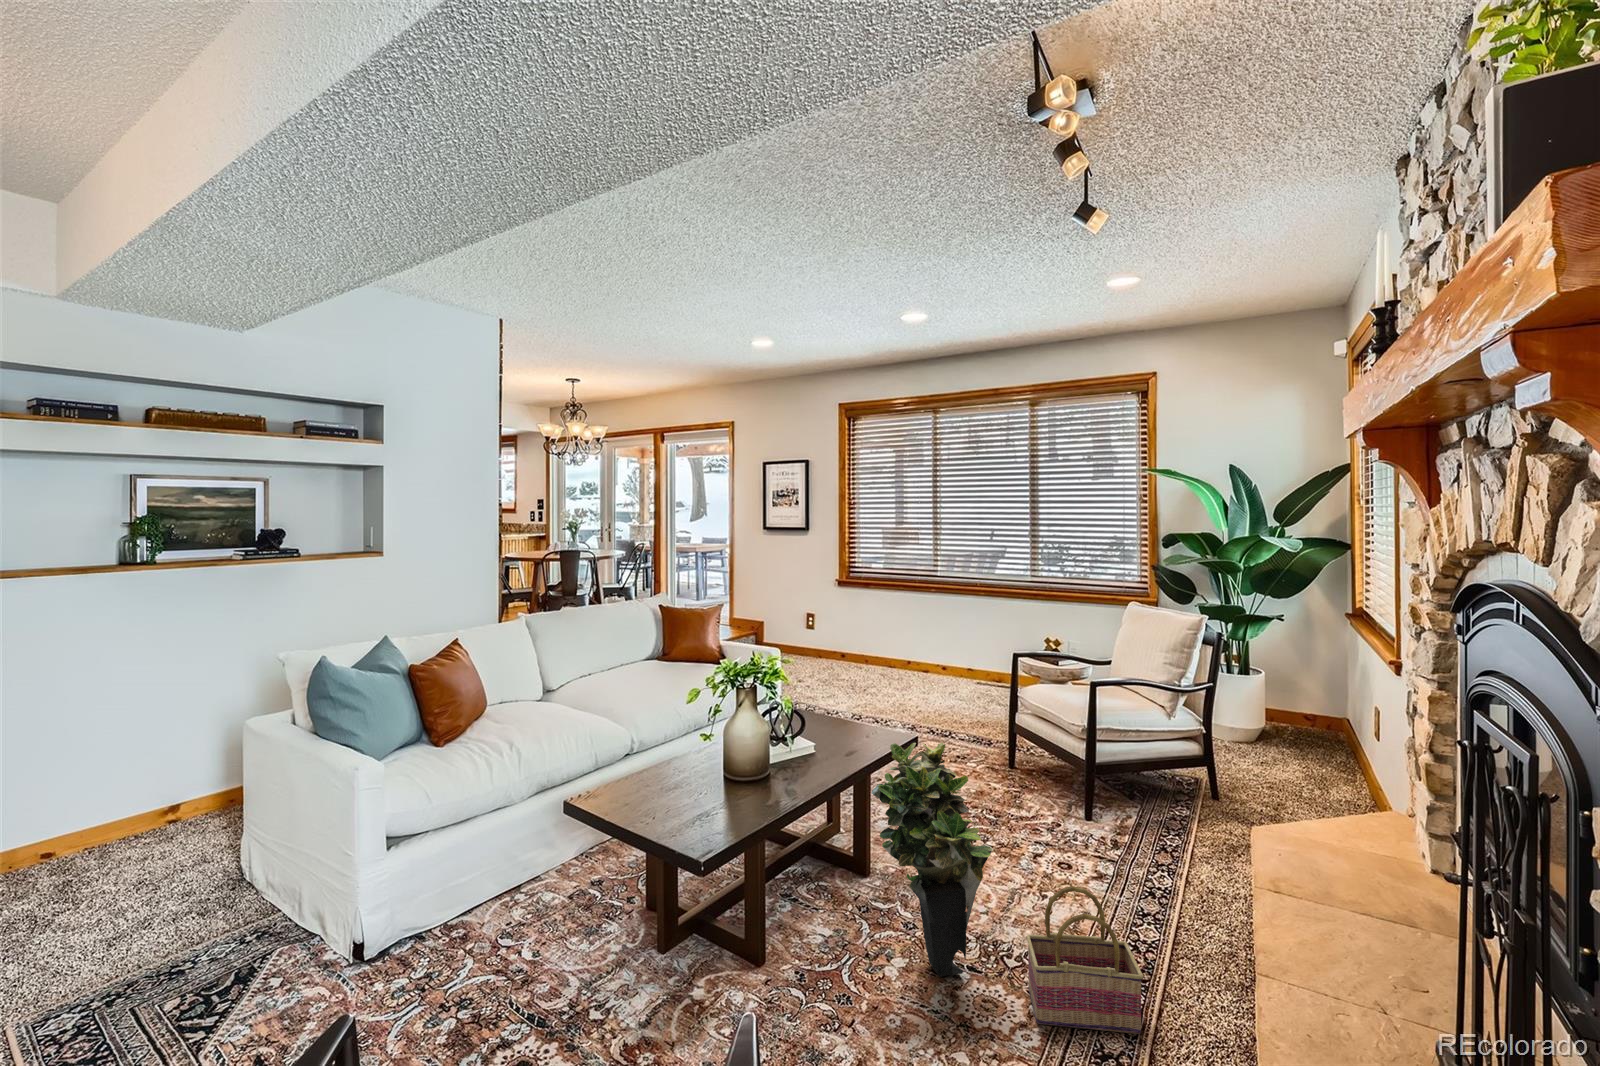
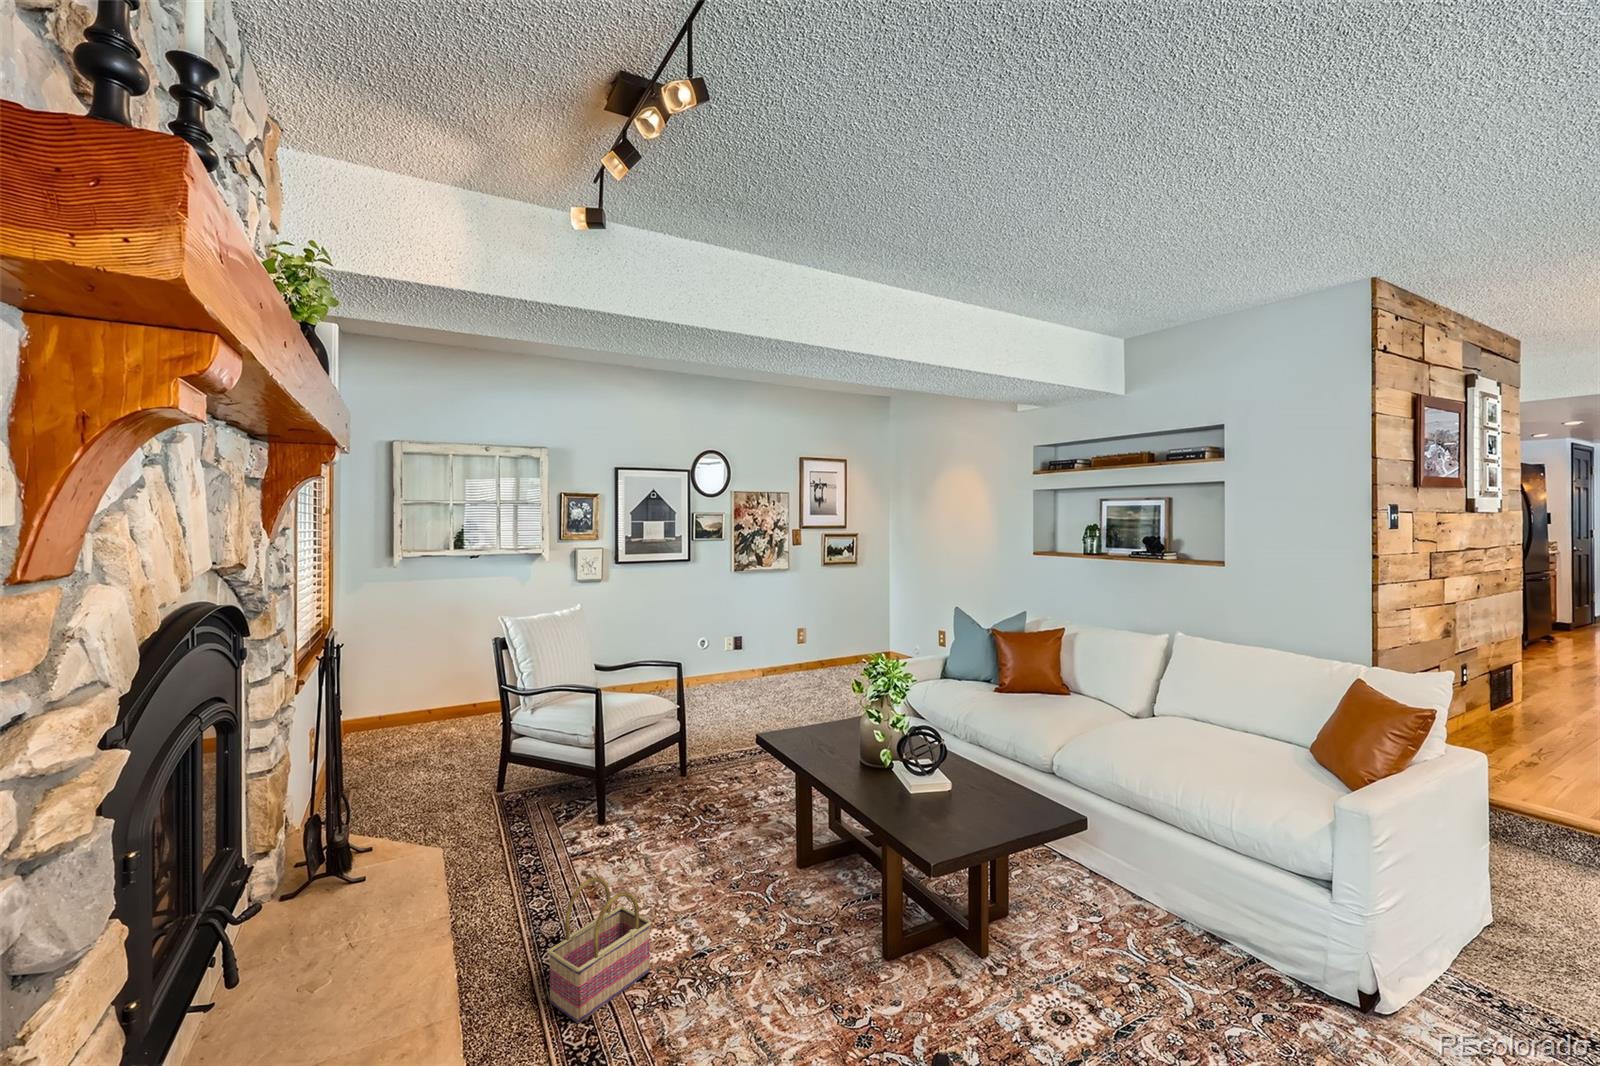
potted plant: present [872,743,992,977] -> none [683,760,798,941]

